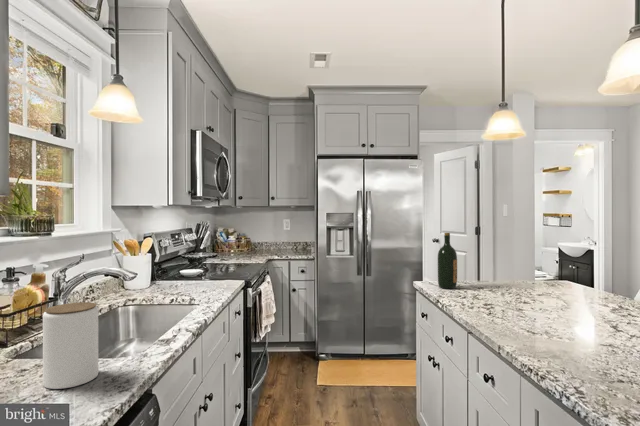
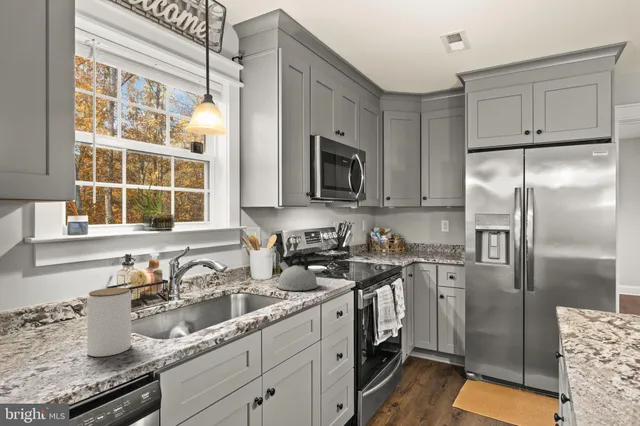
wine bottle: present [438,233,457,289] -> none [582,244,616,325]
kettle: none [169,253,217,295] -> present [278,252,318,291]

